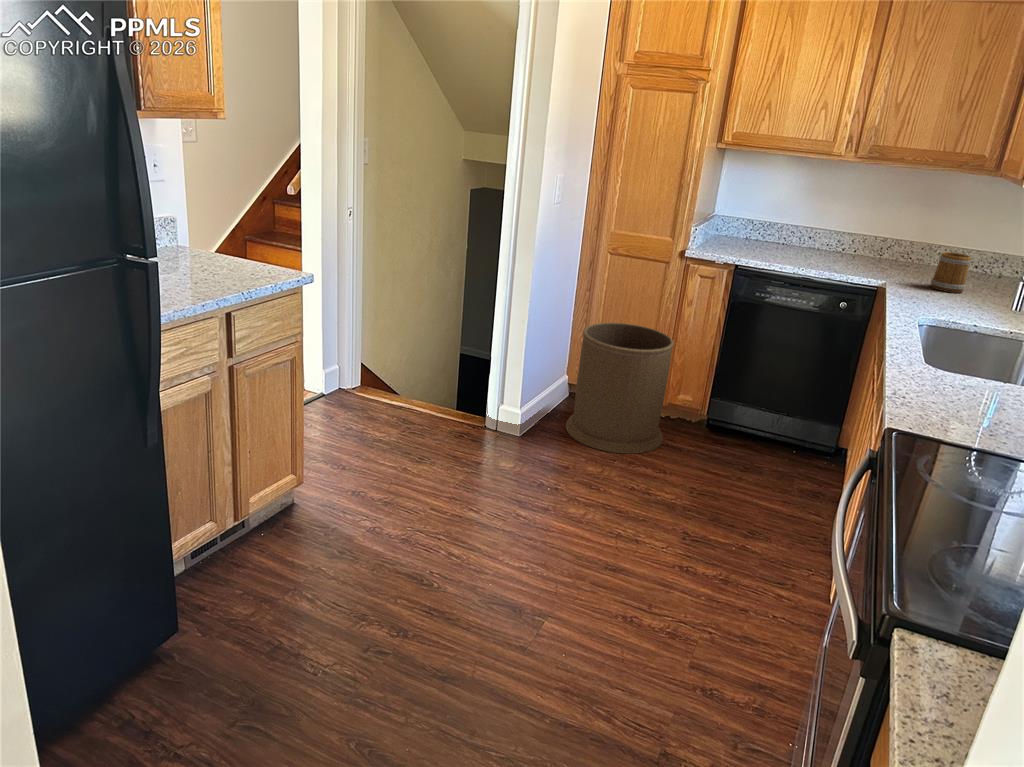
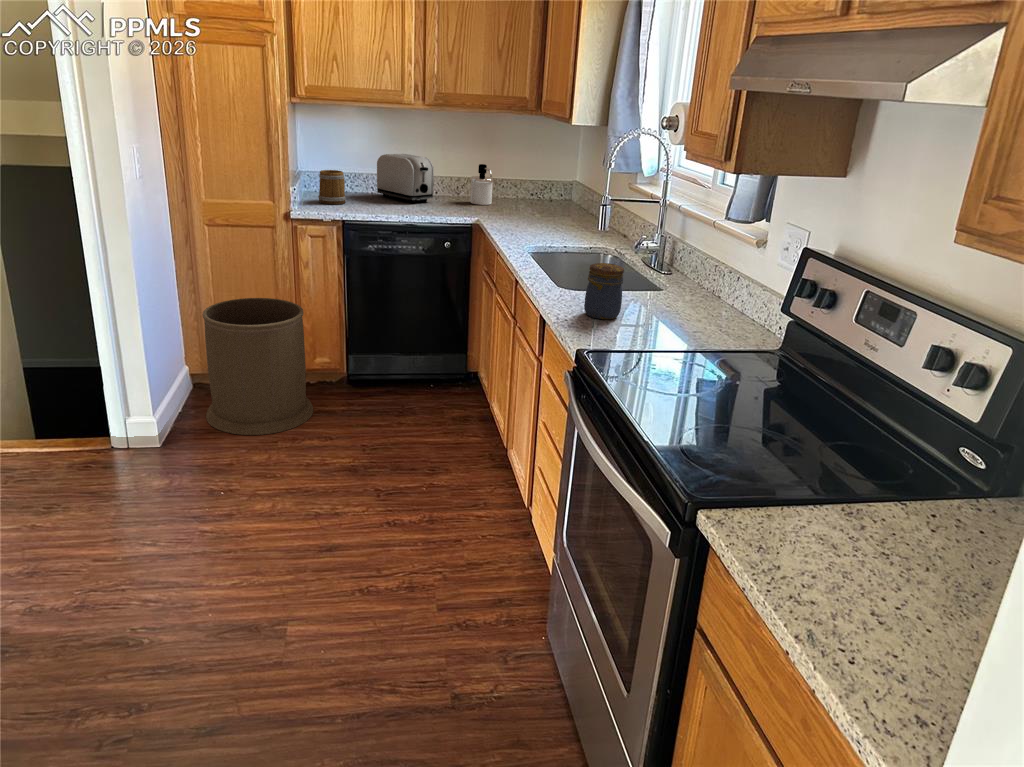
toaster: none [788,205,853,259] -> present [377,154,434,203]
soap dispenser: none [890,226,924,271] -> present [470,164,494,205]
mug: present [931,252,971,293] -> present [318,170,346,205]
jar: none [935,342,1000,410] -> present [584,263,624,319]

